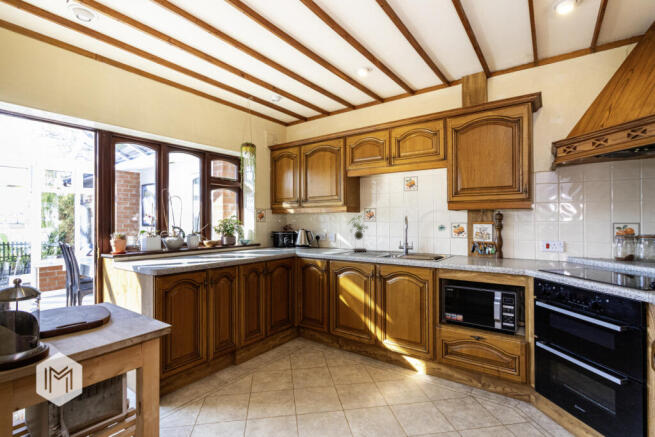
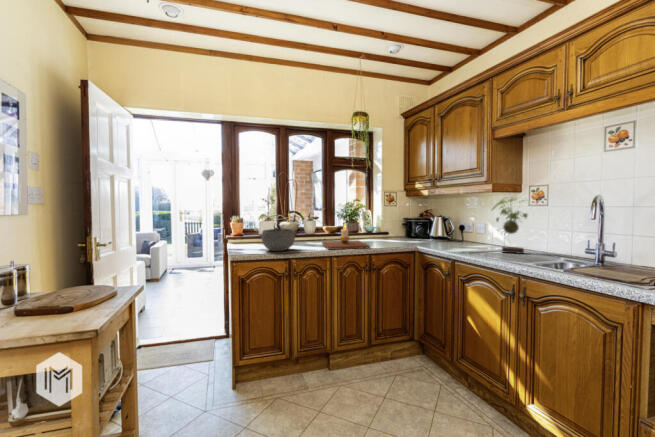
candle: none [216,236,267,259] -> present [322,225,370,250]
bowl: none [169,242,204,264] -> present [261,229,295,251]

